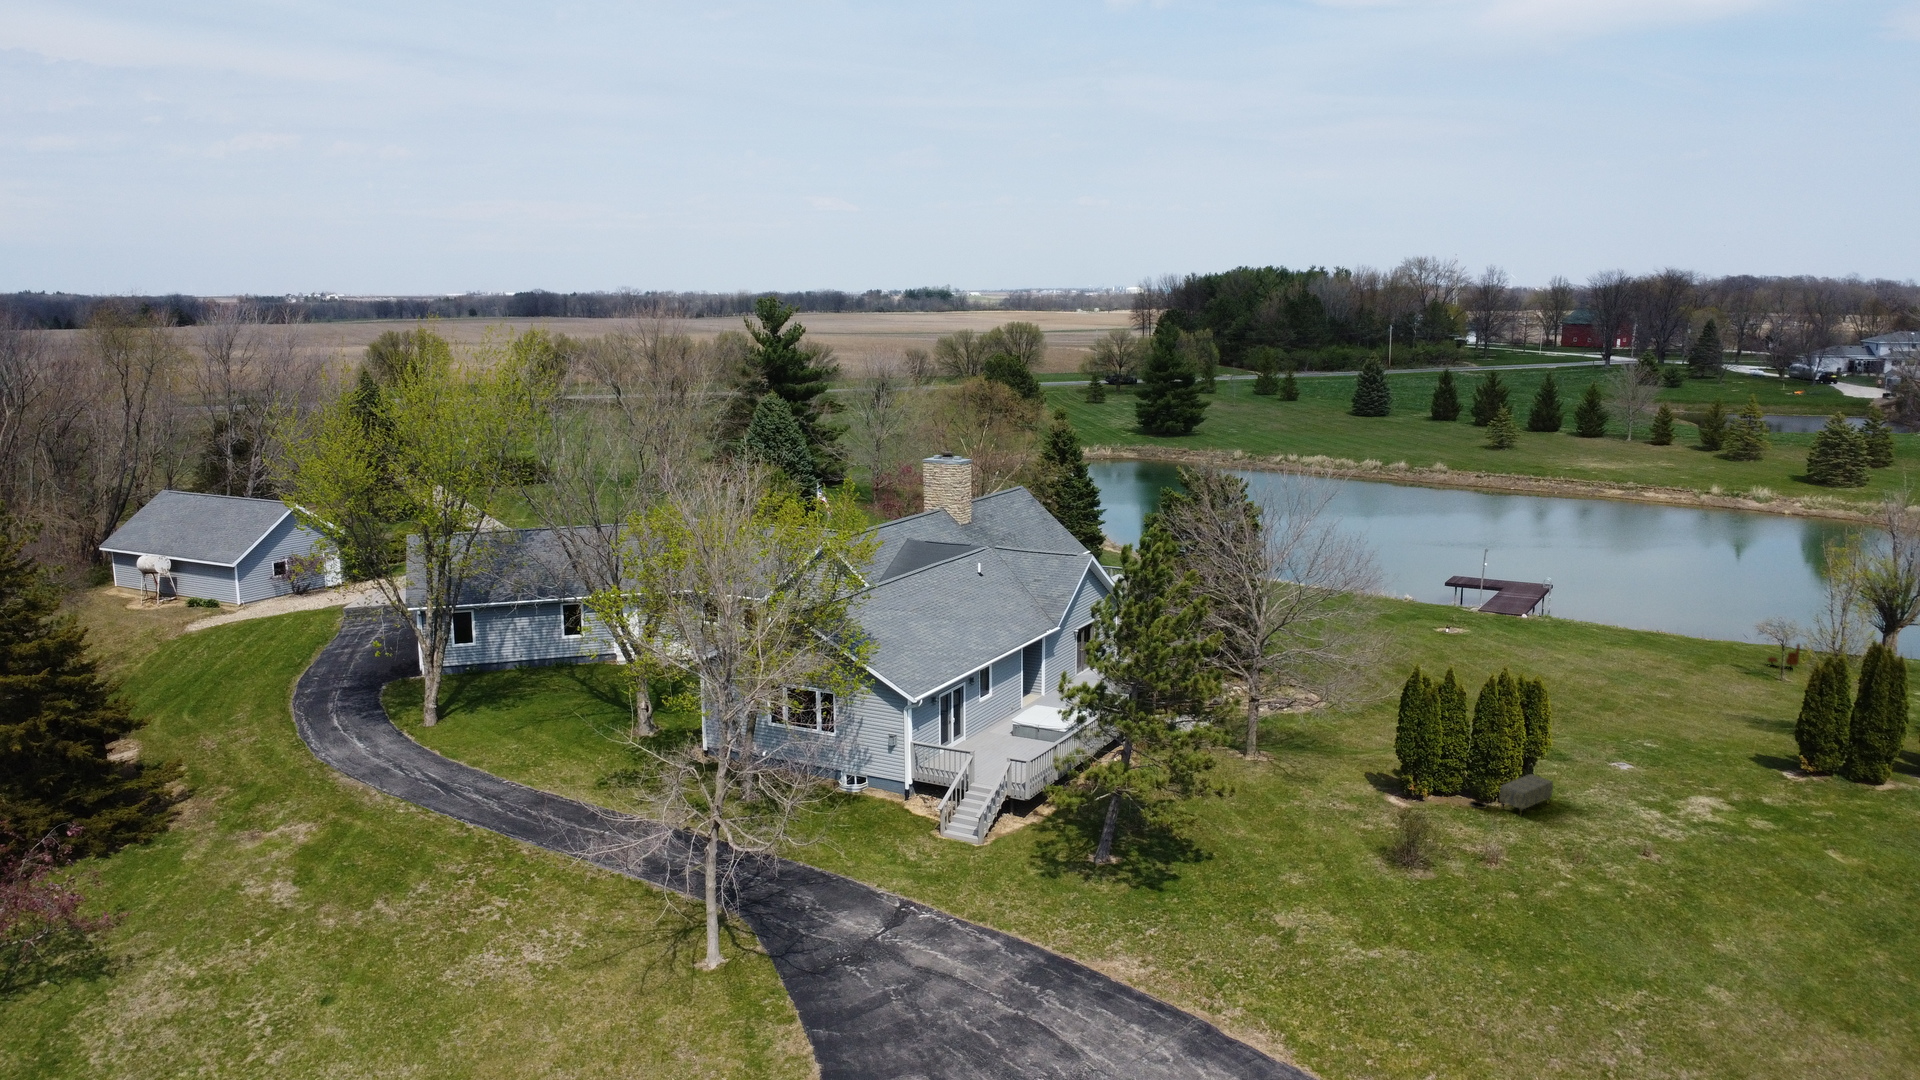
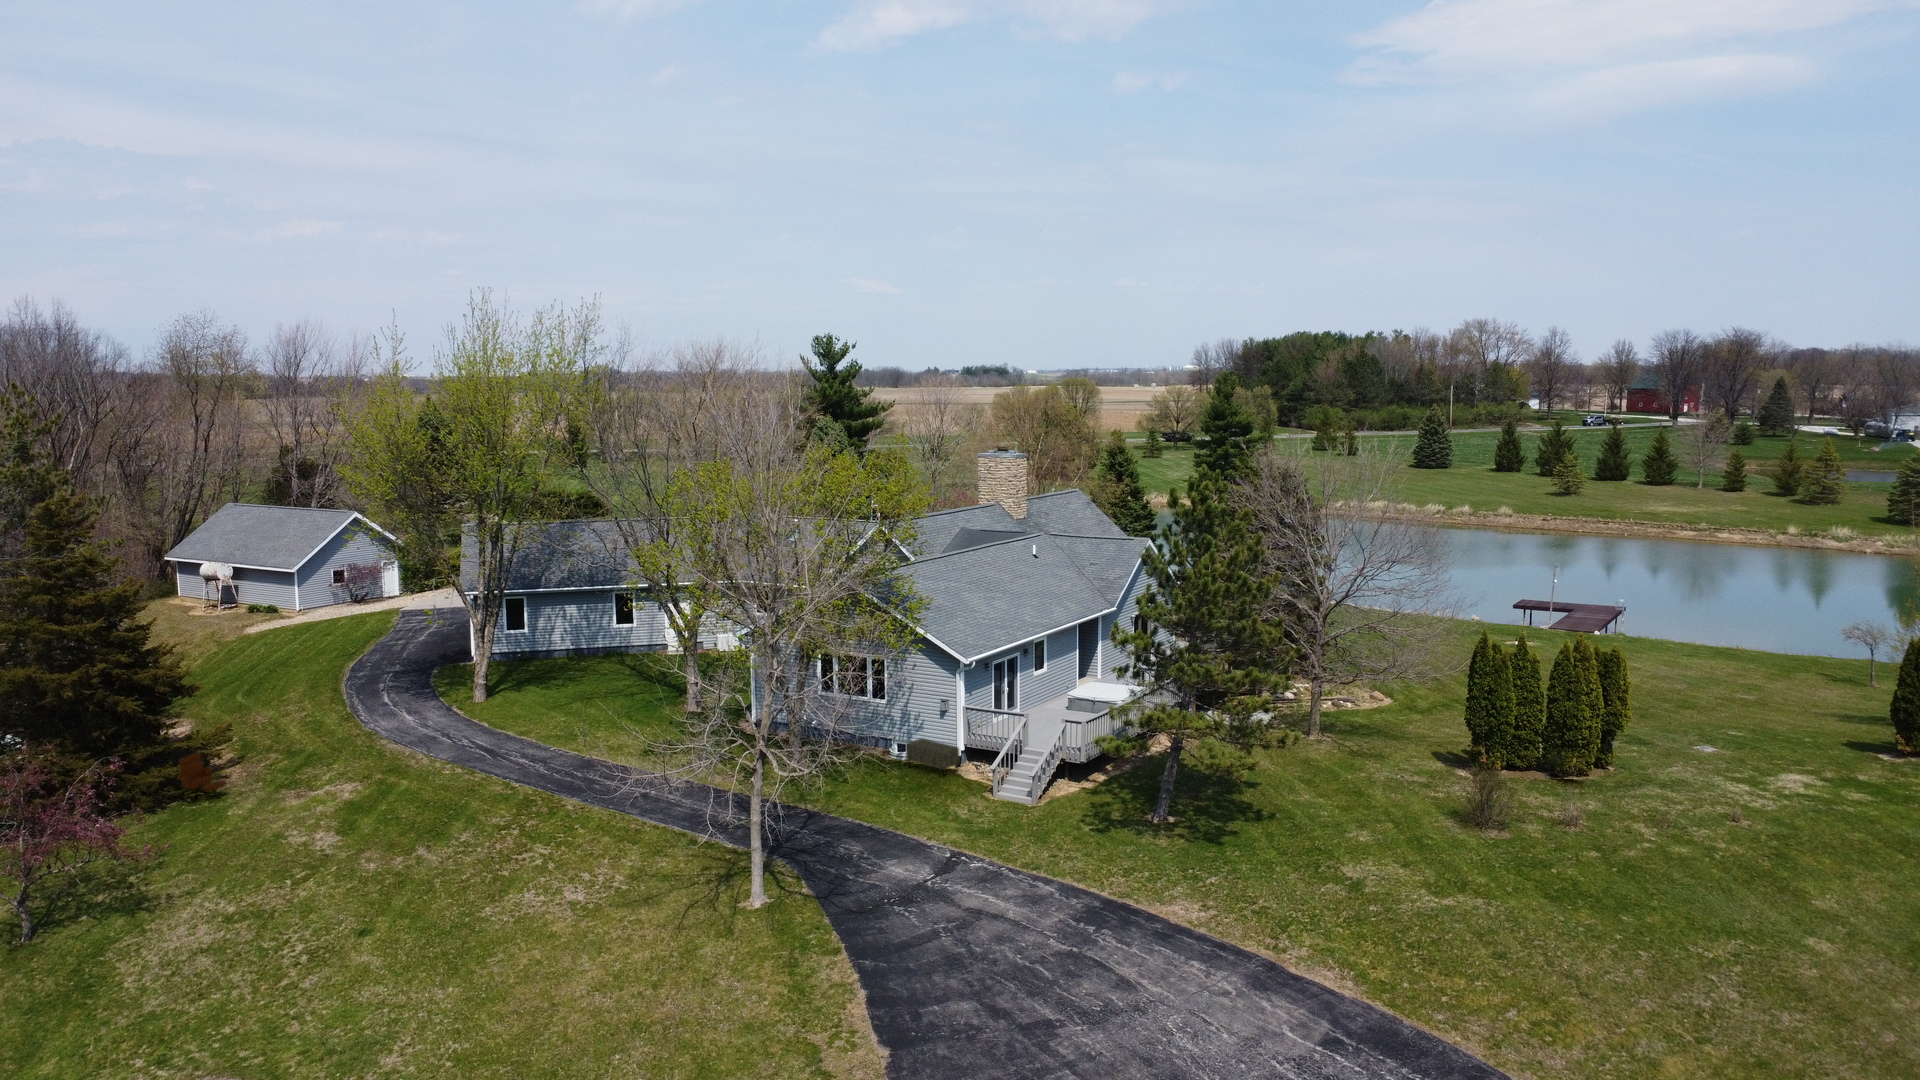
lounge chair: present [1768,644,1800,669] -> present [178,753,226,797]
bench: present [1499,774,1553,816] -> present [905,738,960,776]

